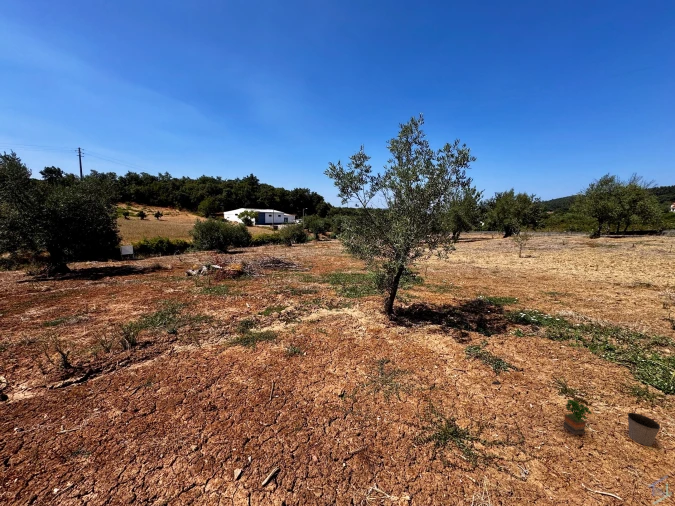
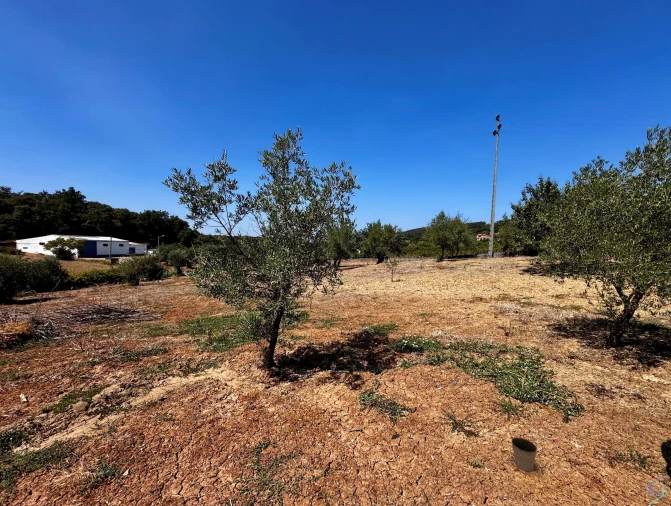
potted tree: present [564,399,591,435] -> none [464,441,488,484]

